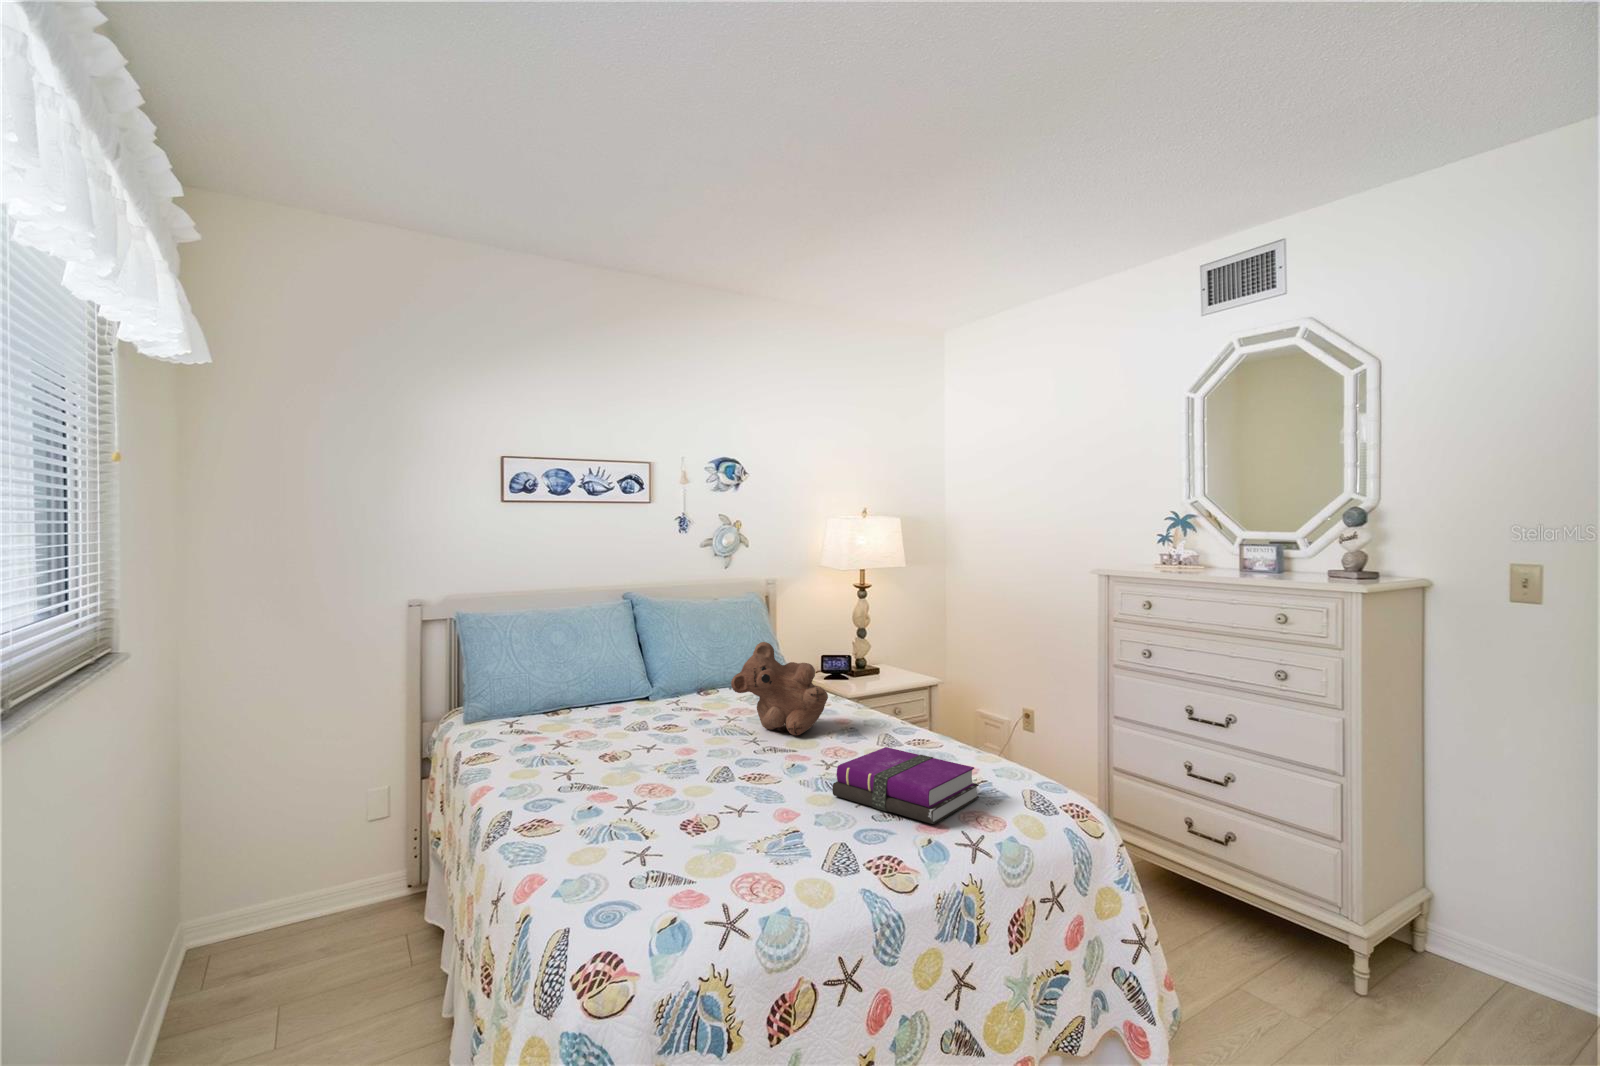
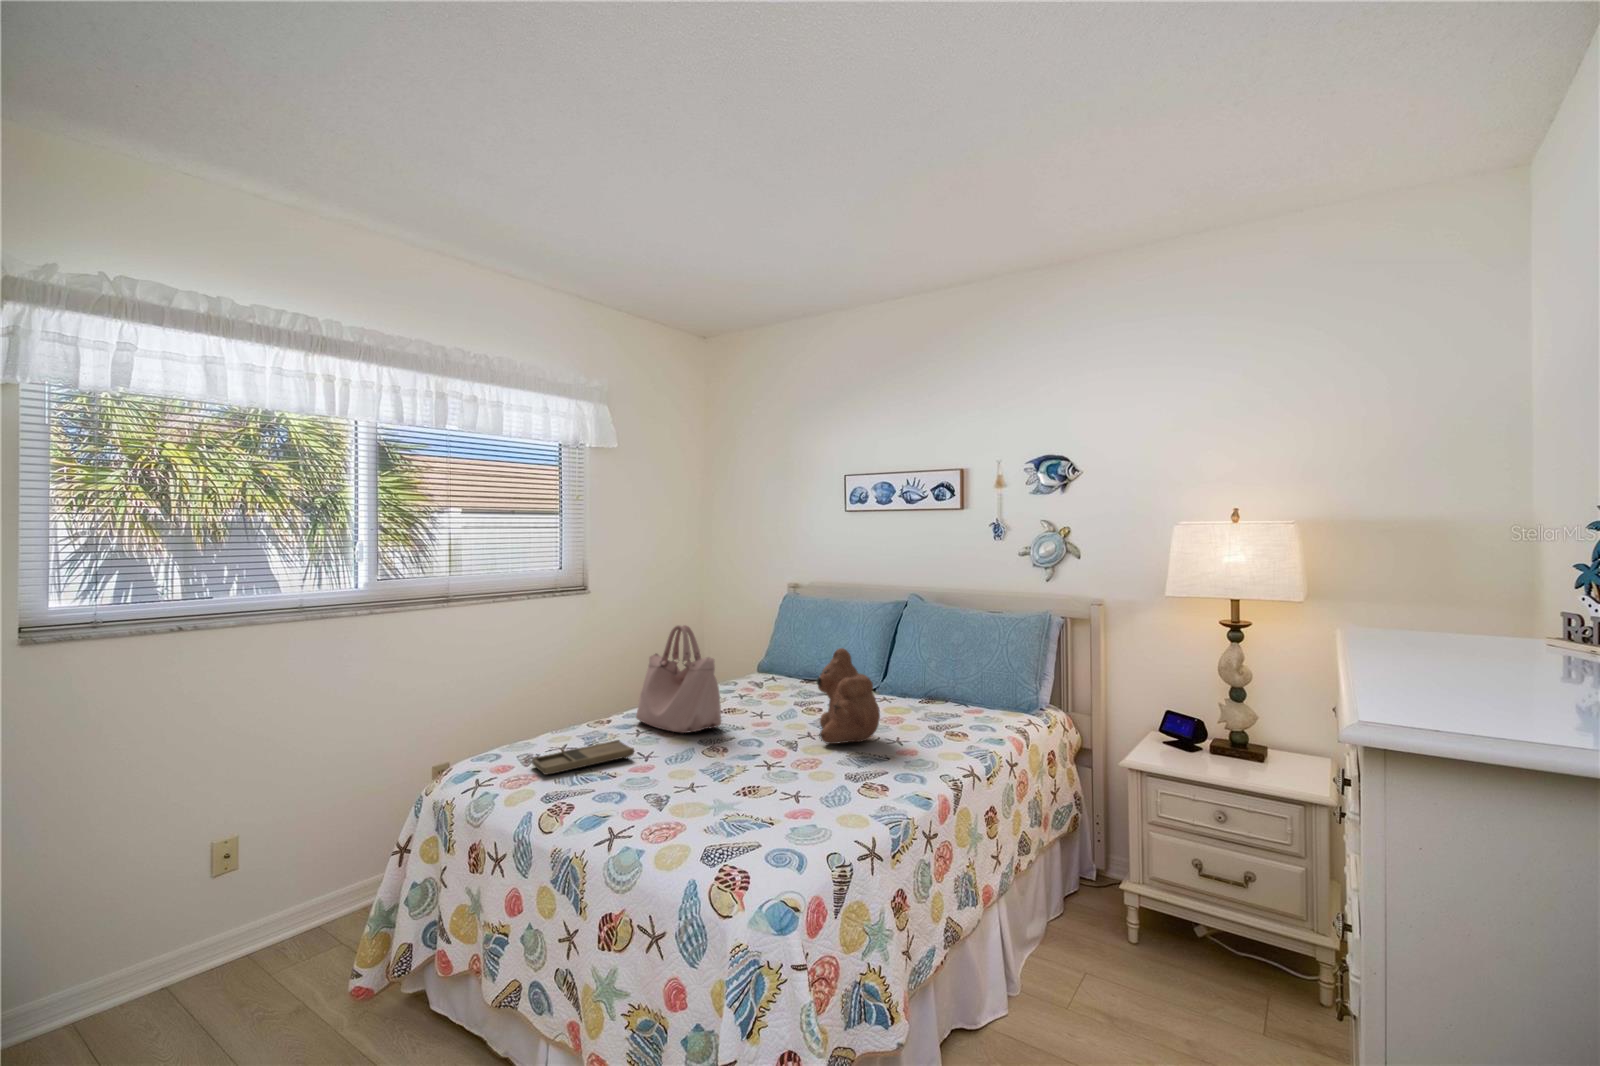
handbag: none [558,647,704,791] -> present [636,625,721,733]
notebook: present [832,747,979,824] -> none [627,750,755,822]
tray: none [698,797,765,865] -> present [532,740,634,775]

